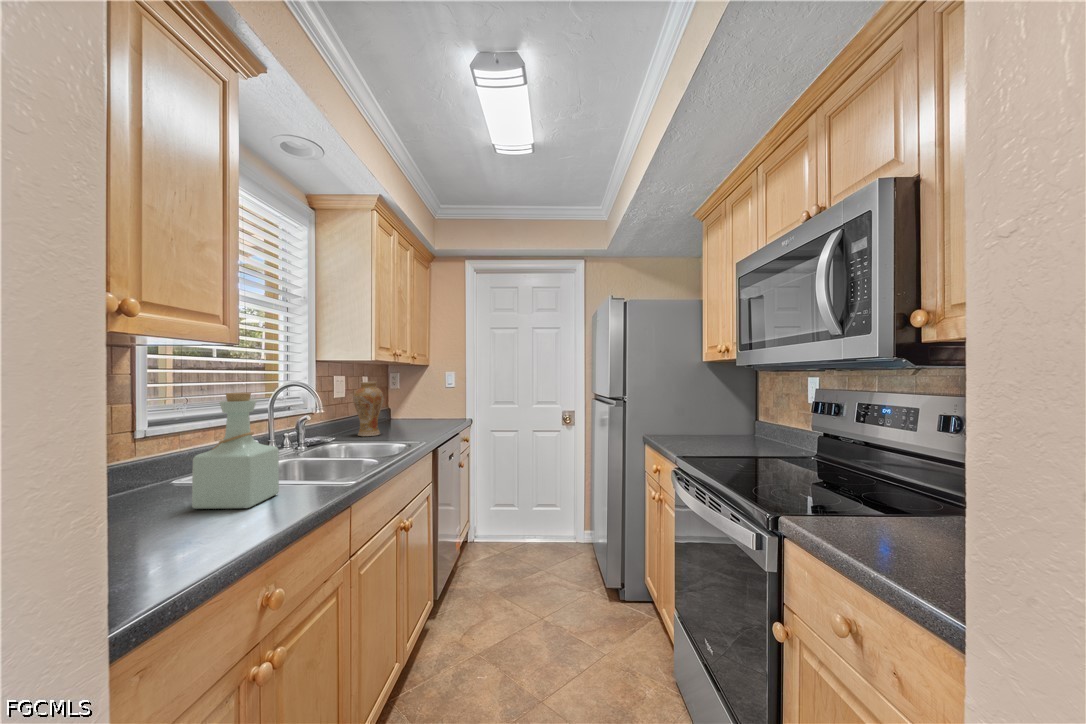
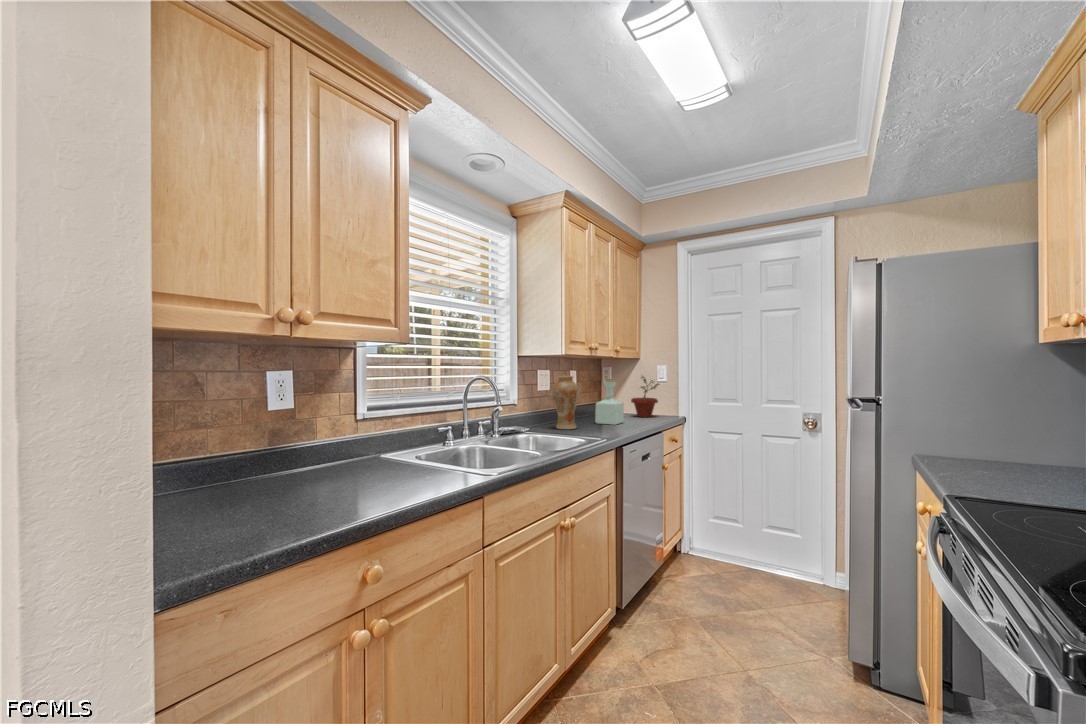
potted plant: none [420,379,449,420] -> present [631,377,660,417]
bottle: present [192,393,279,509] -> present [595,379,624,425]

